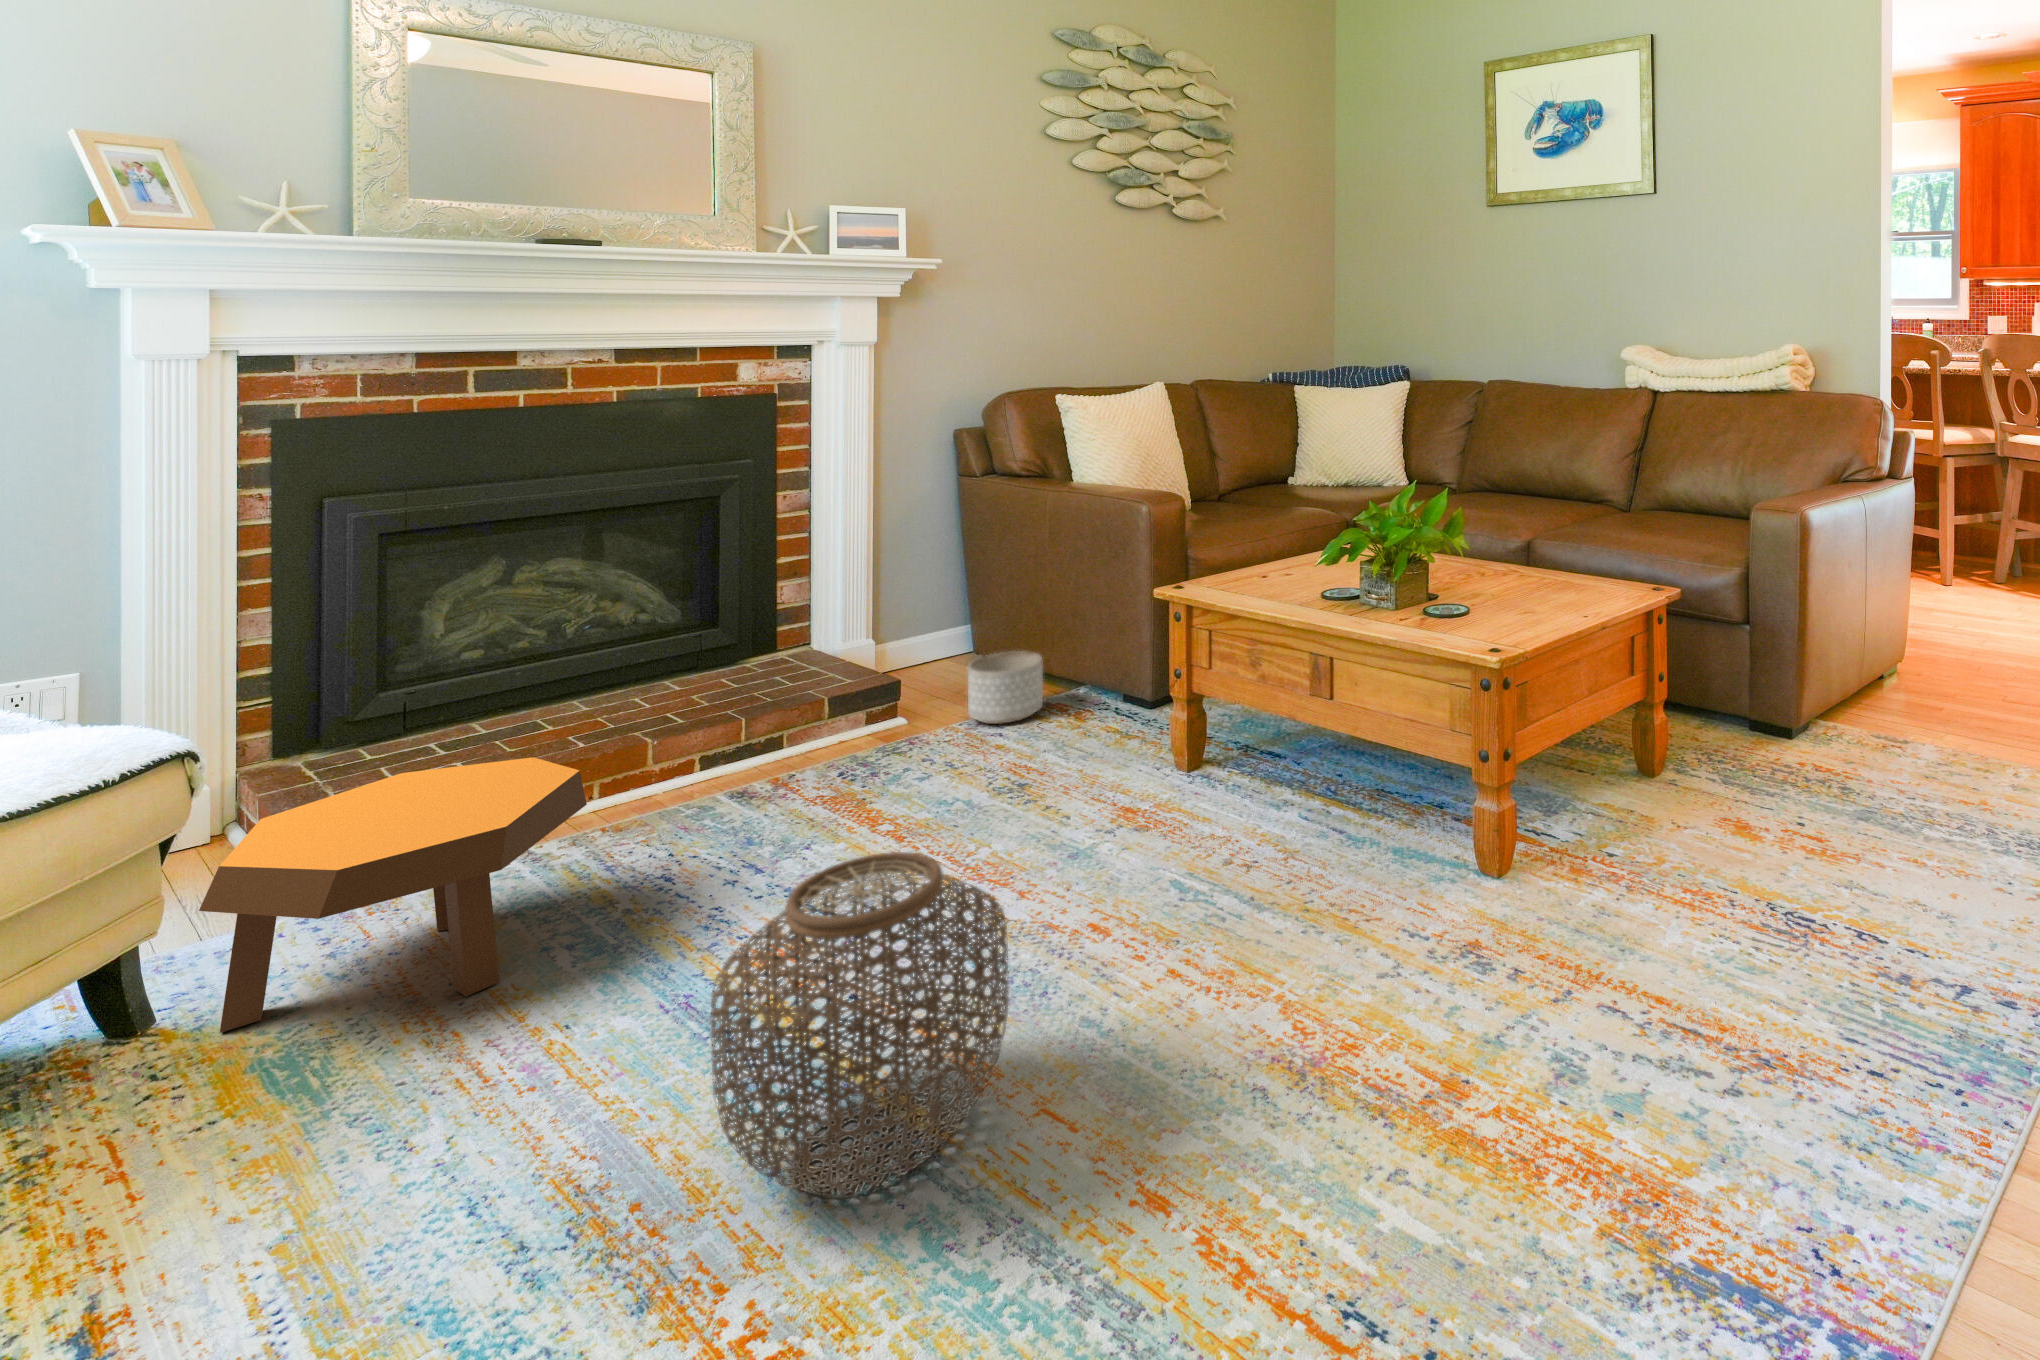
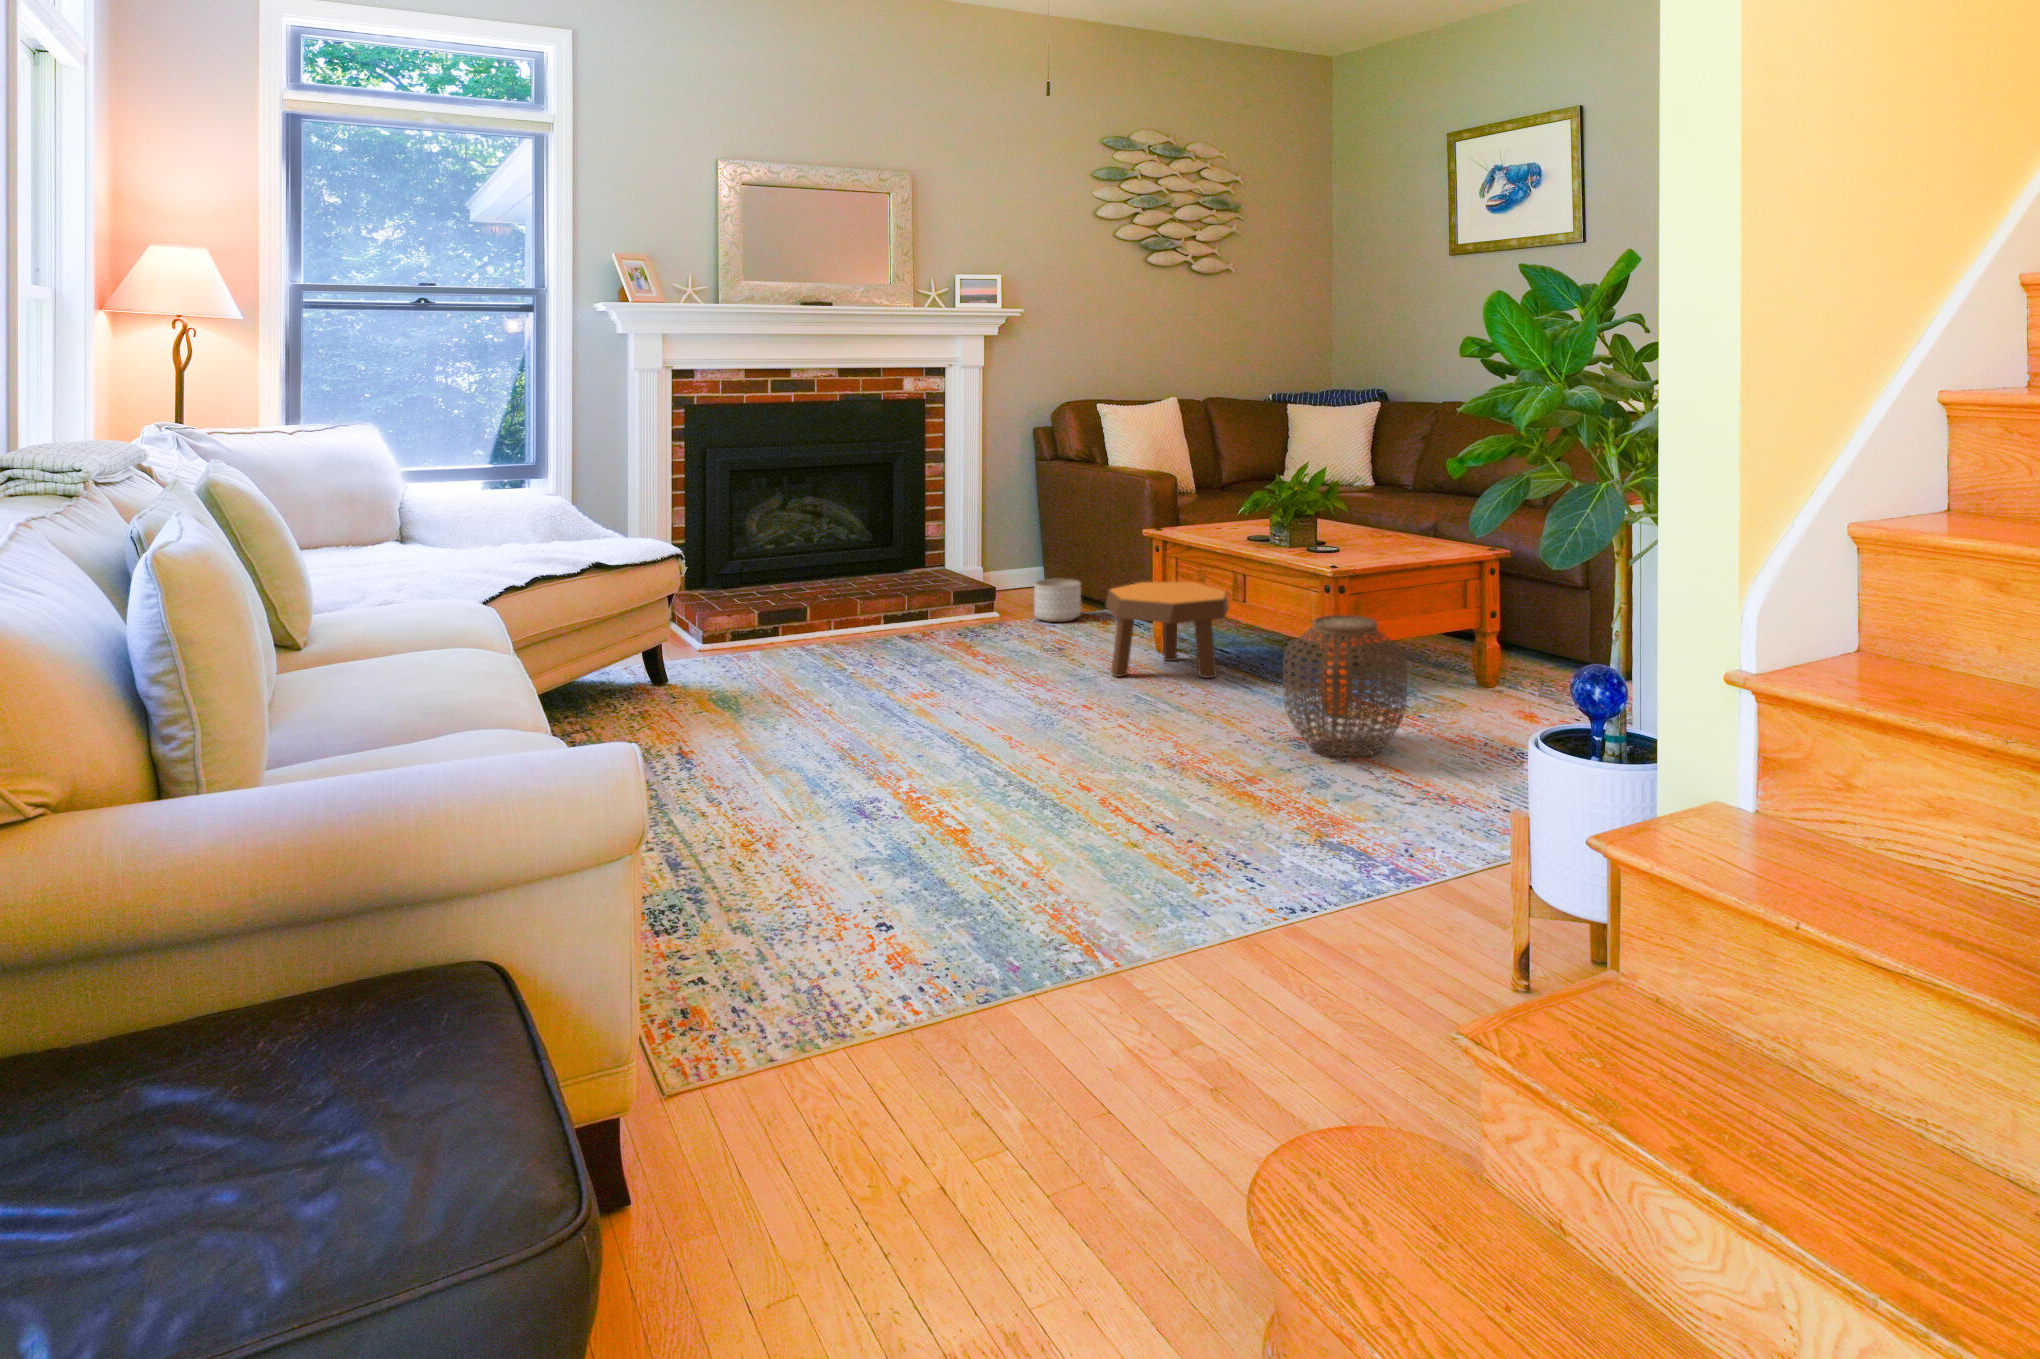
footstool: present [199,757,587,1033] -> present [1105,582,1229,678]
woven basket: present [710,852,1009,1195] -> present [1283,615,1407,757]

